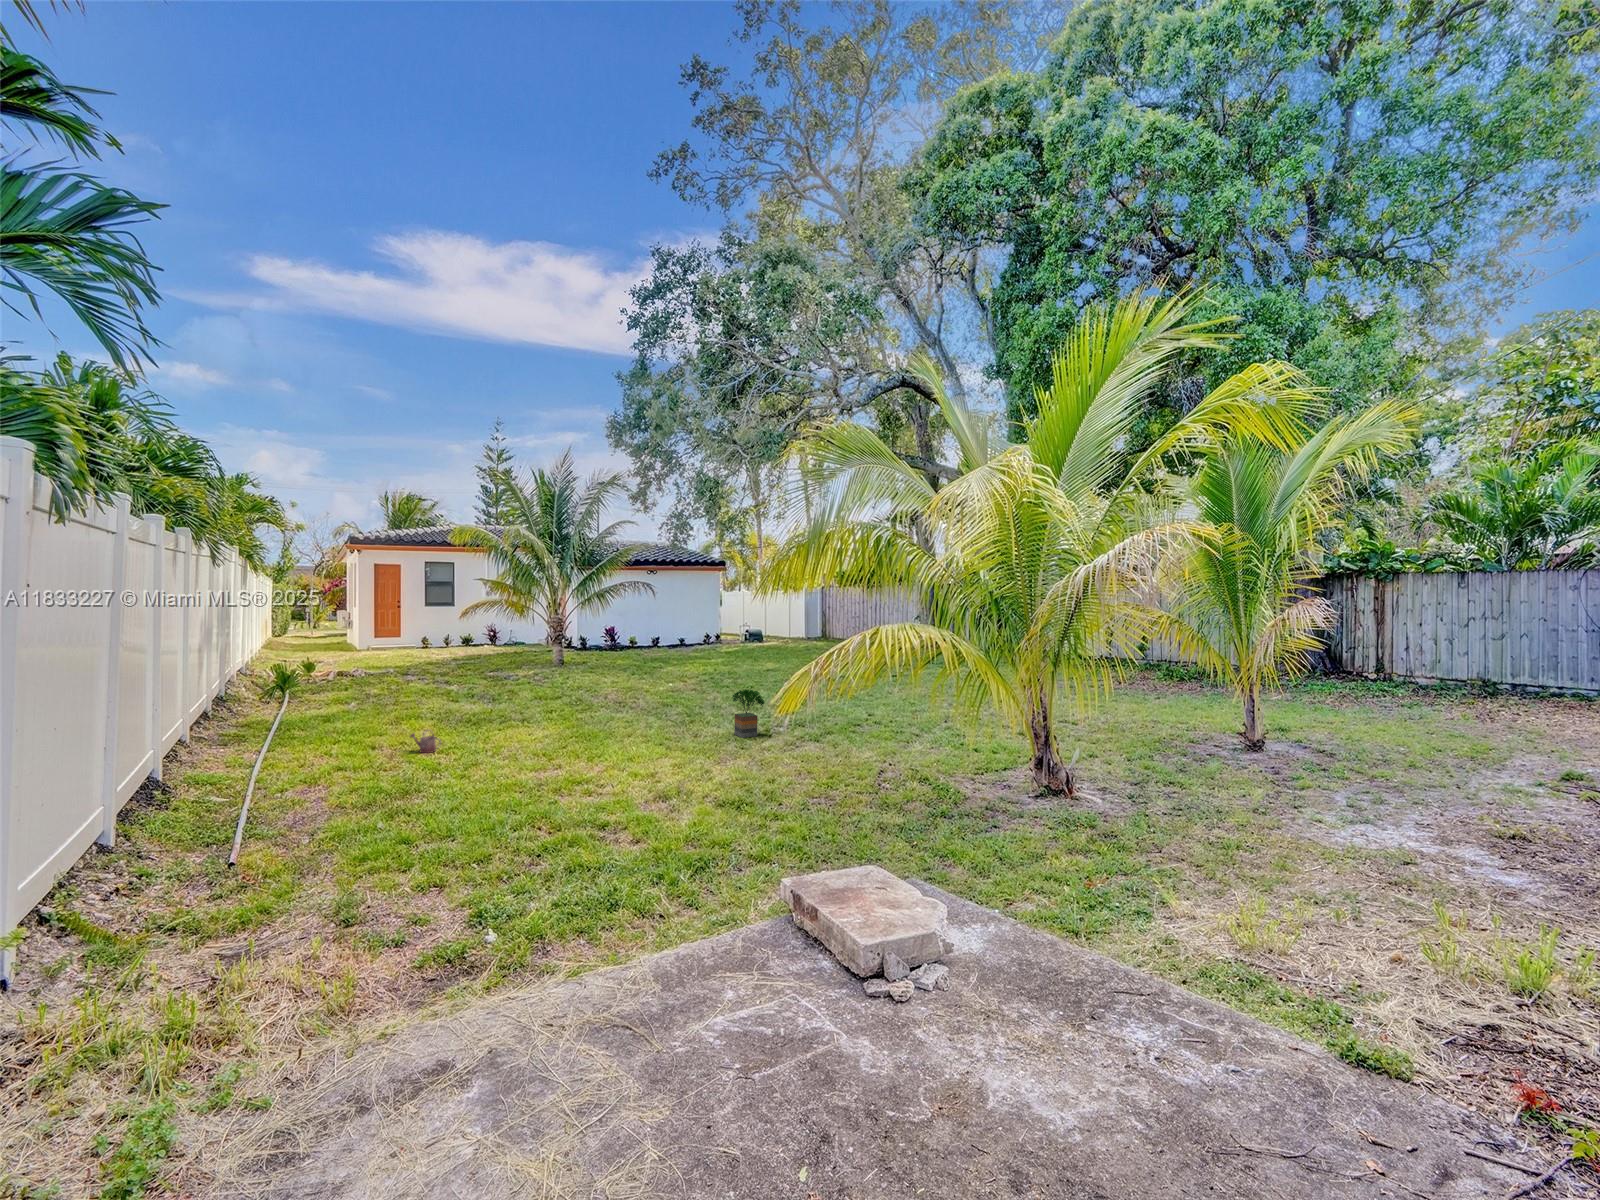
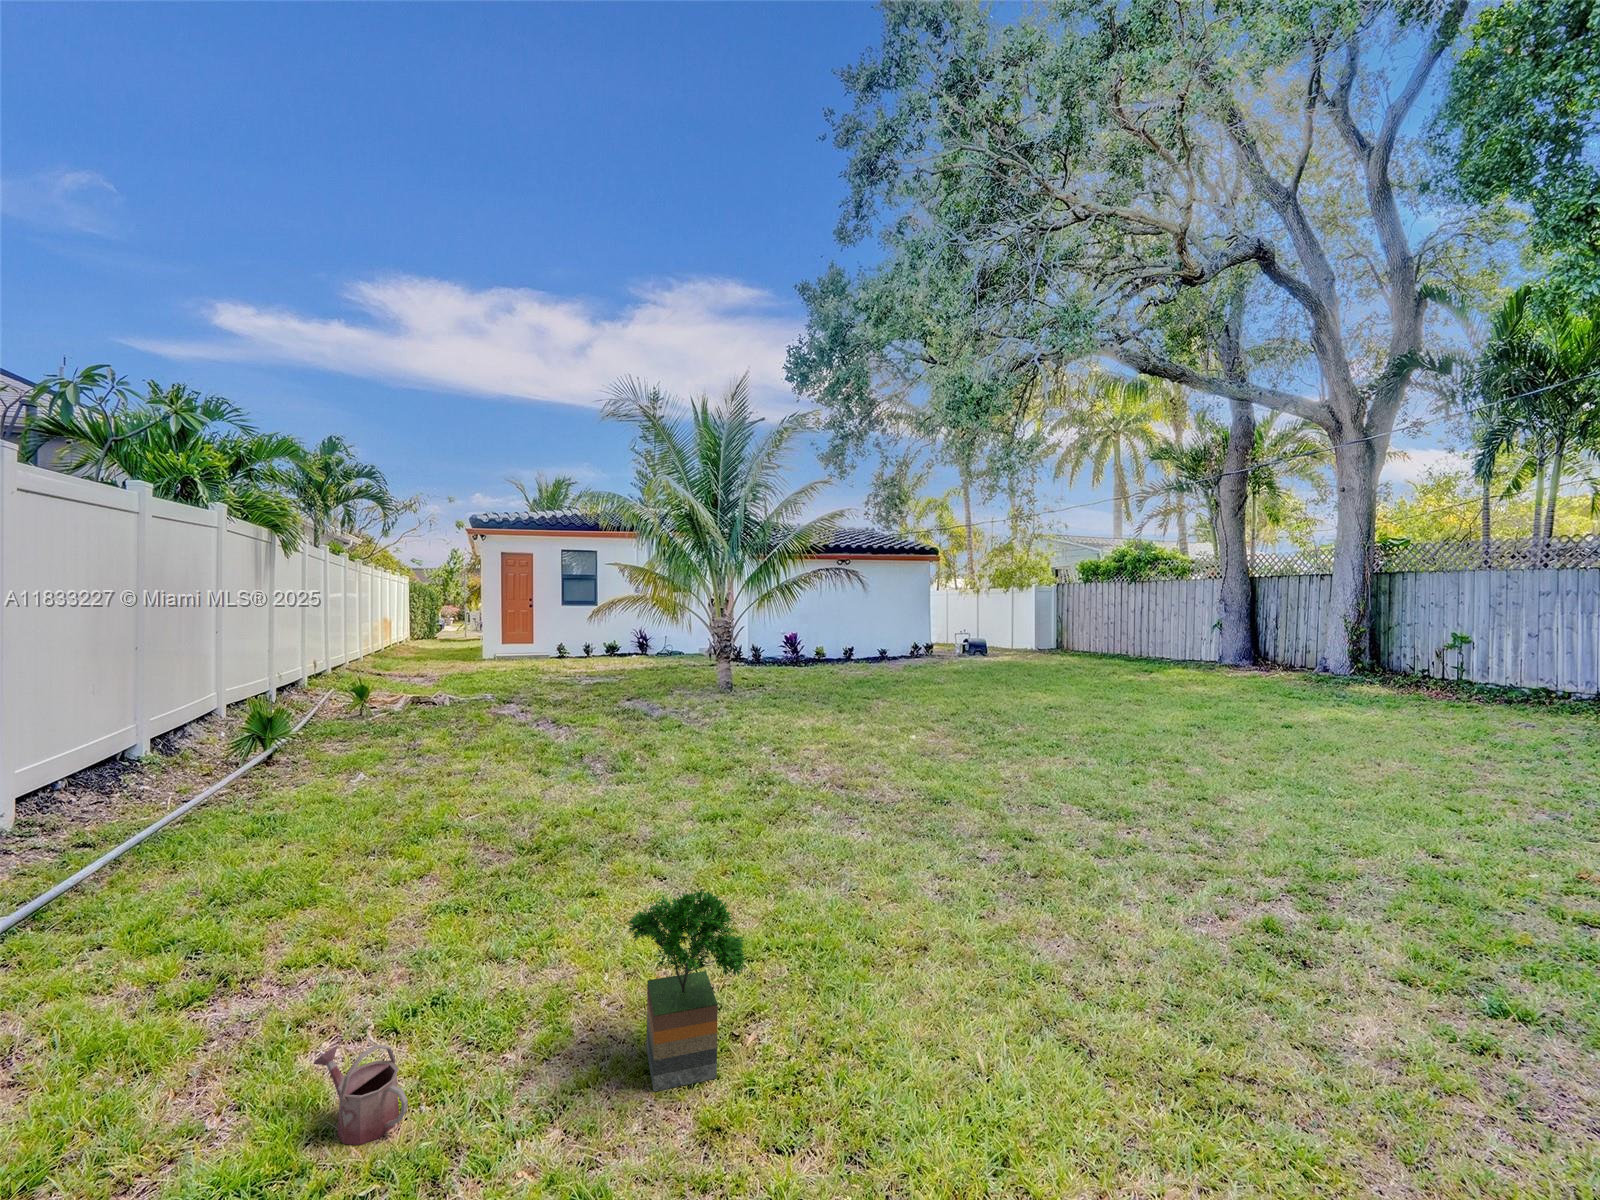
potted tree: present [732,689,765,738] -> present [628,889,745,1092]

